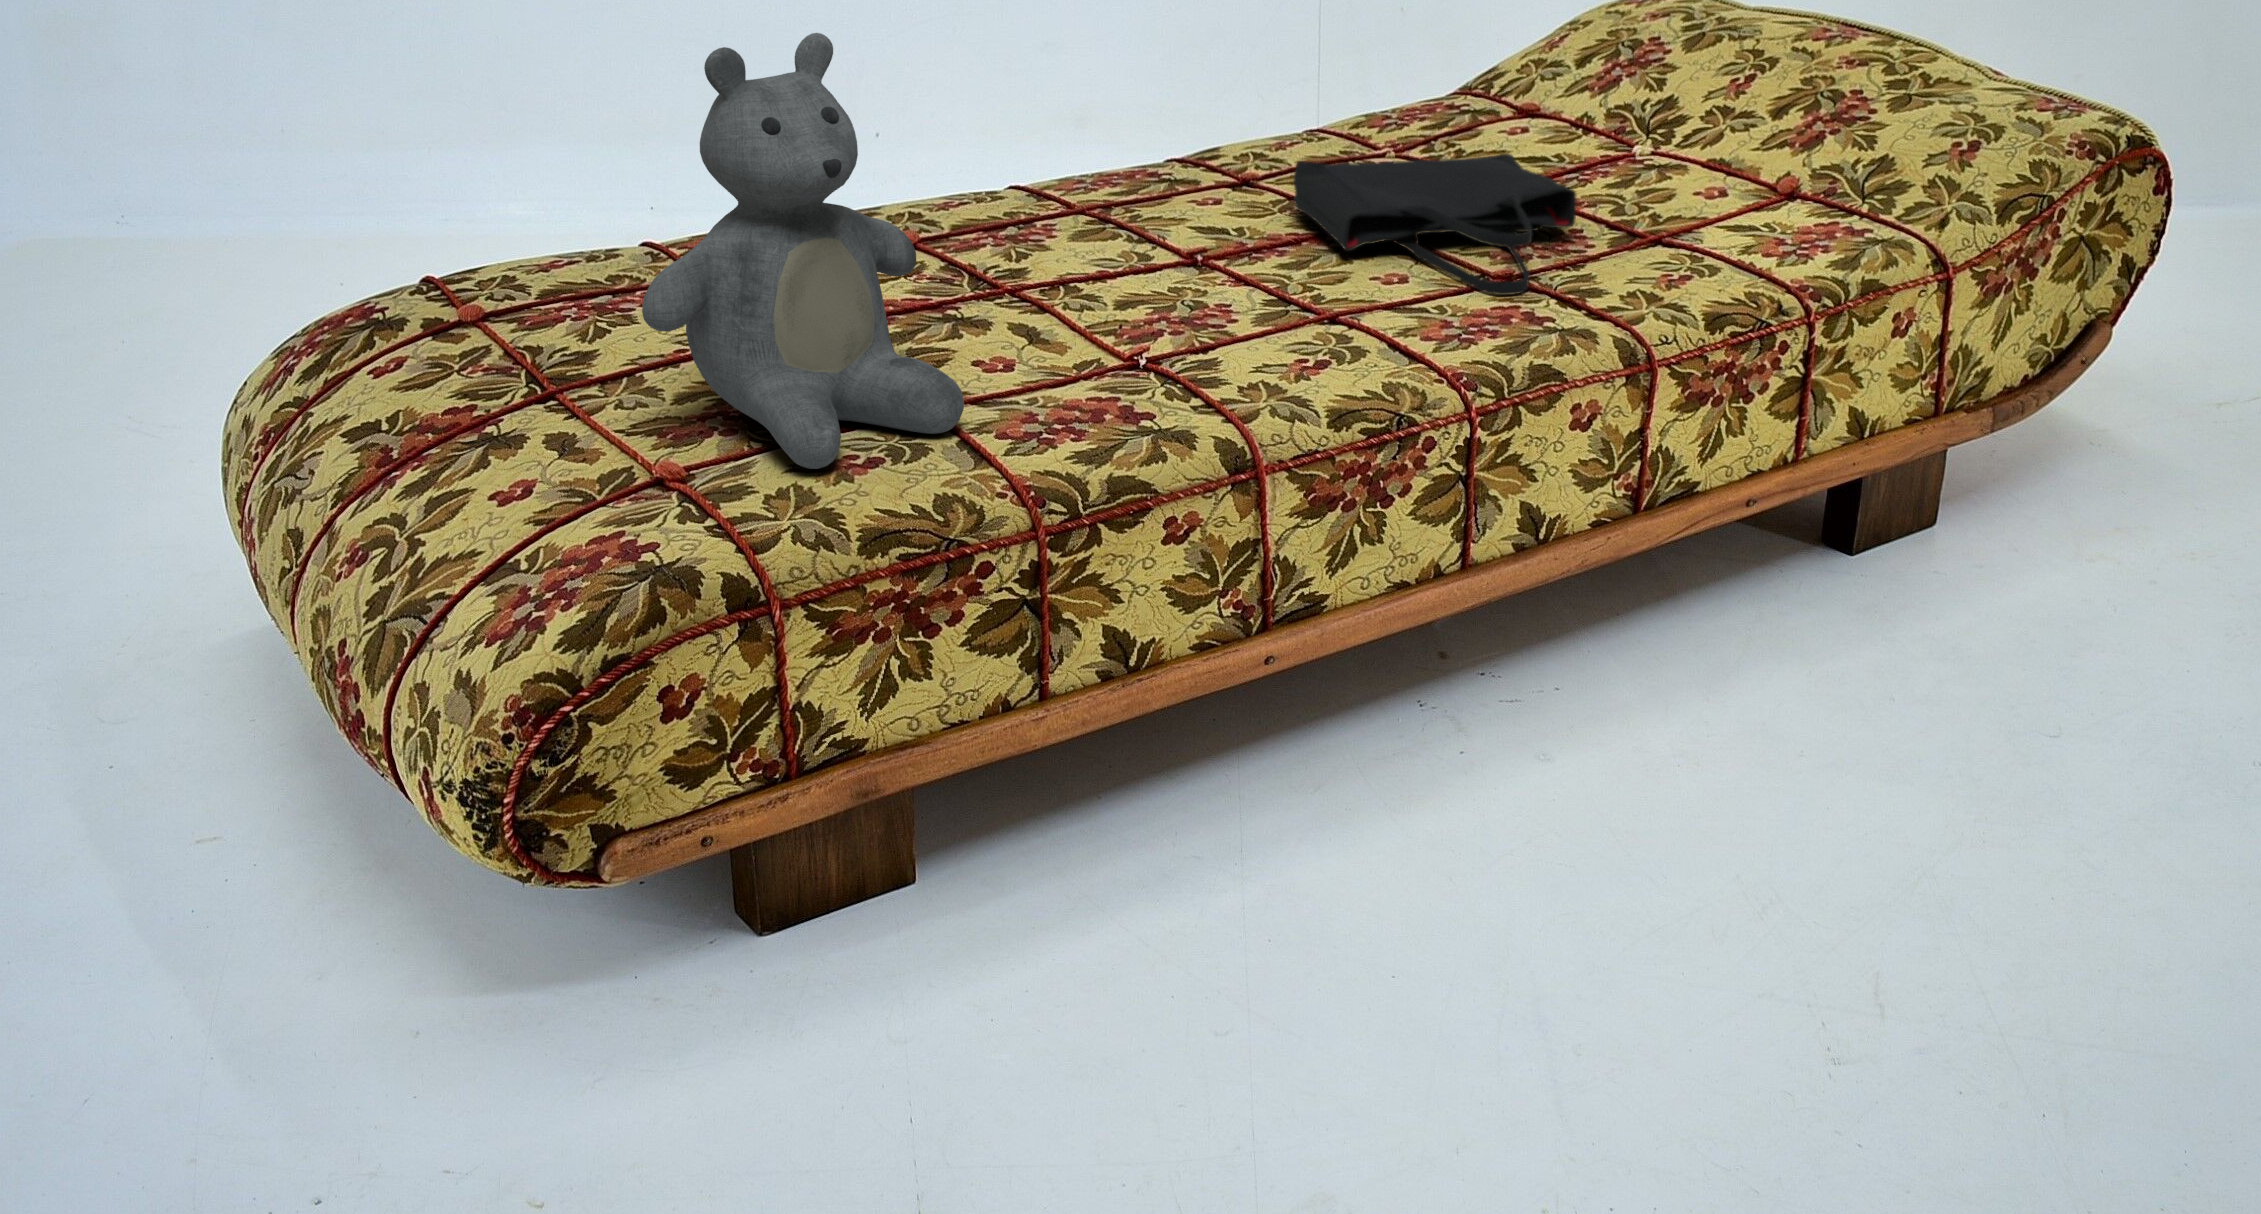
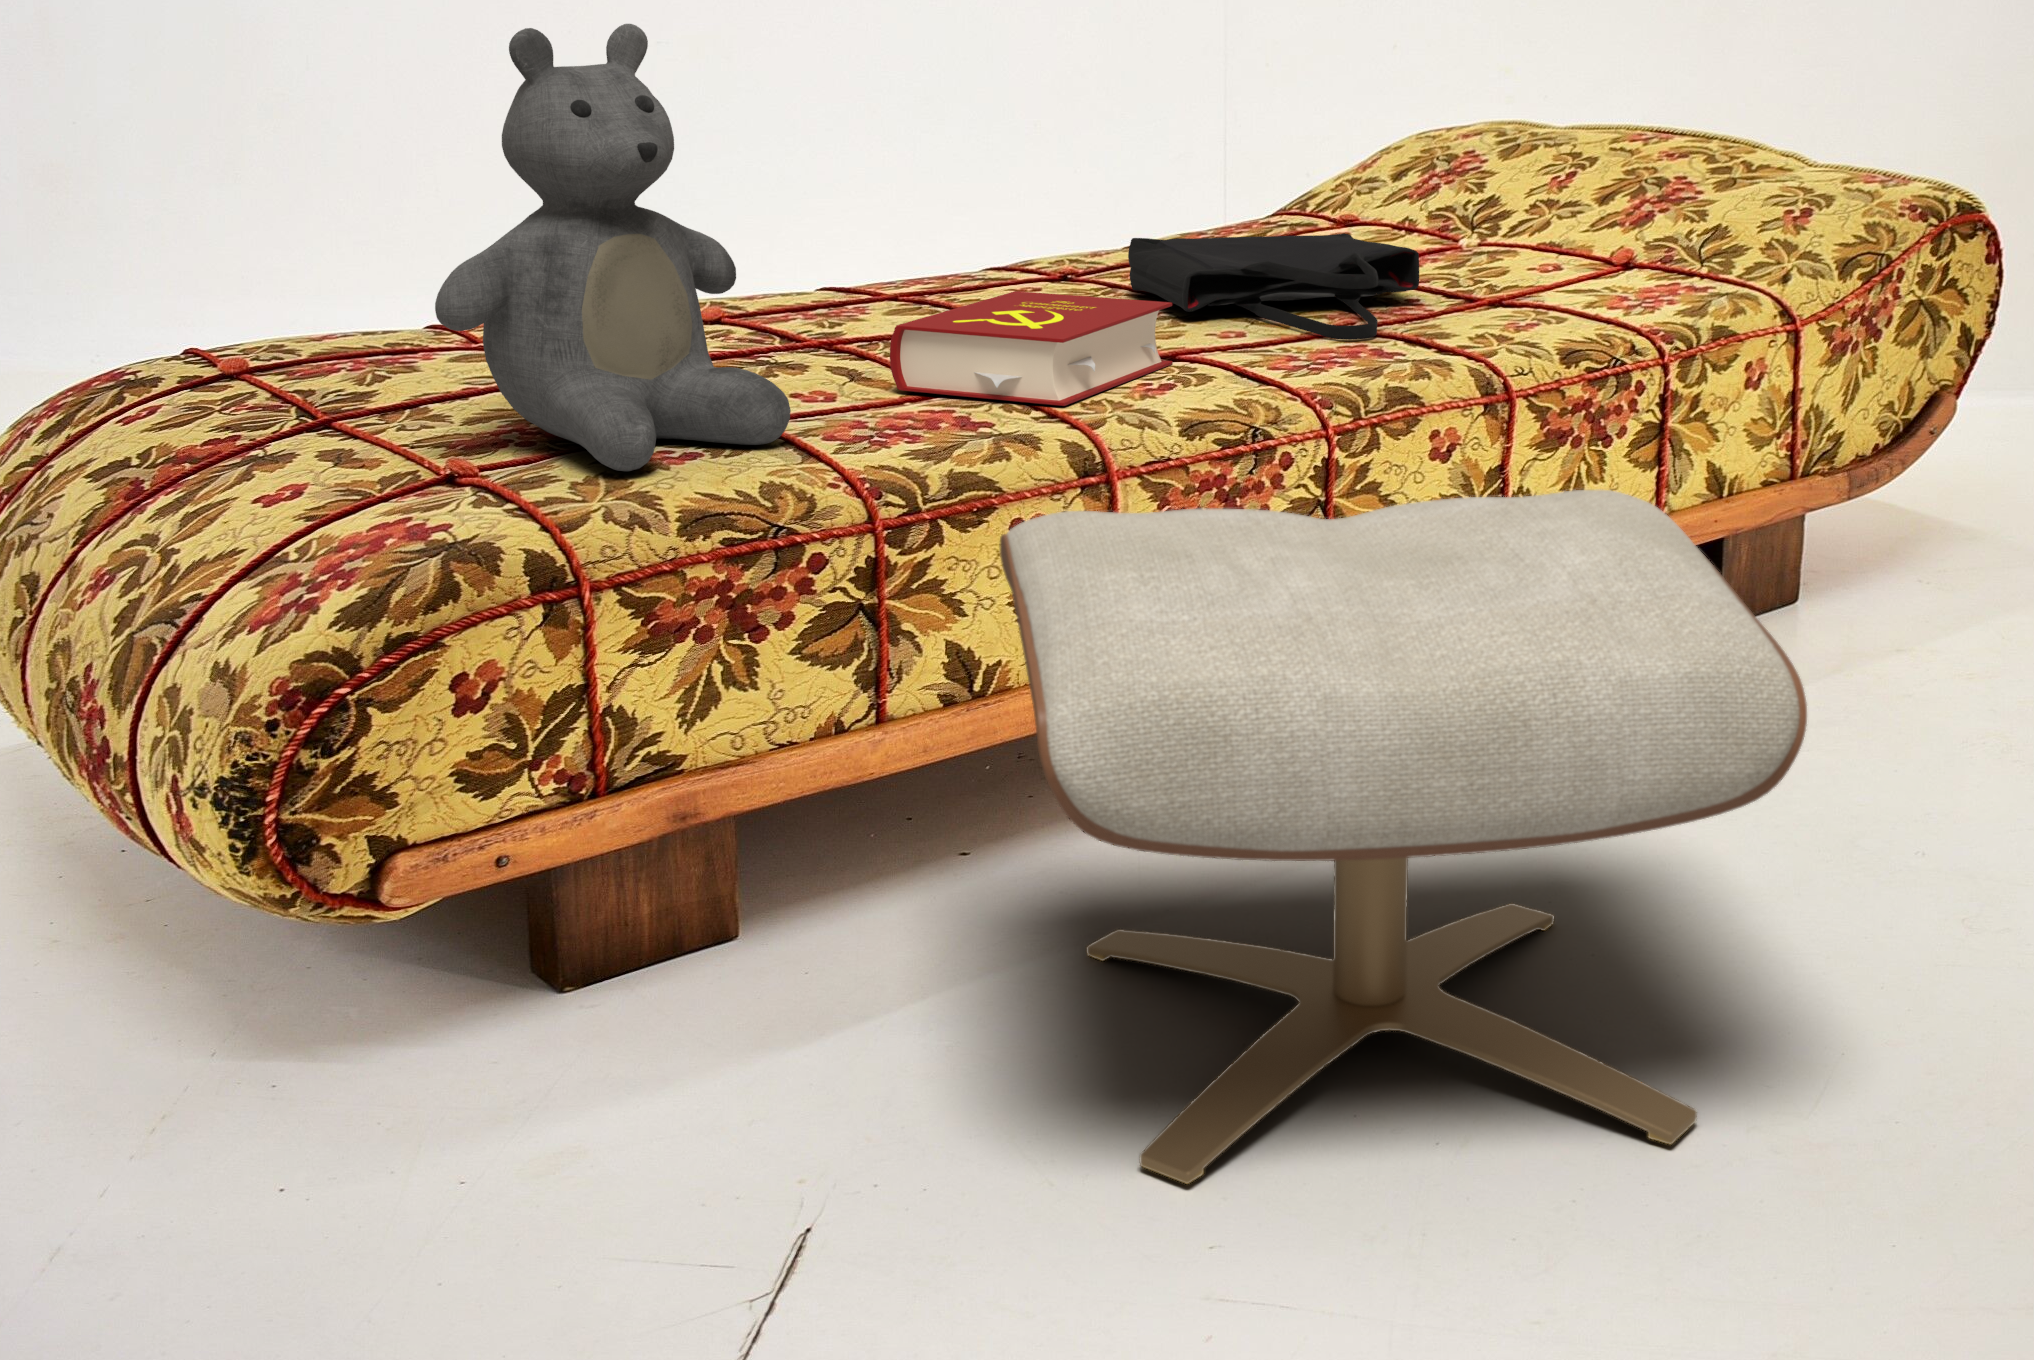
book: none [1059,245,1329,387] -> present [890,291,1173,406]
ottoman: none [1151,523,1900,1173] -> present [1000,490,1807,1184]

